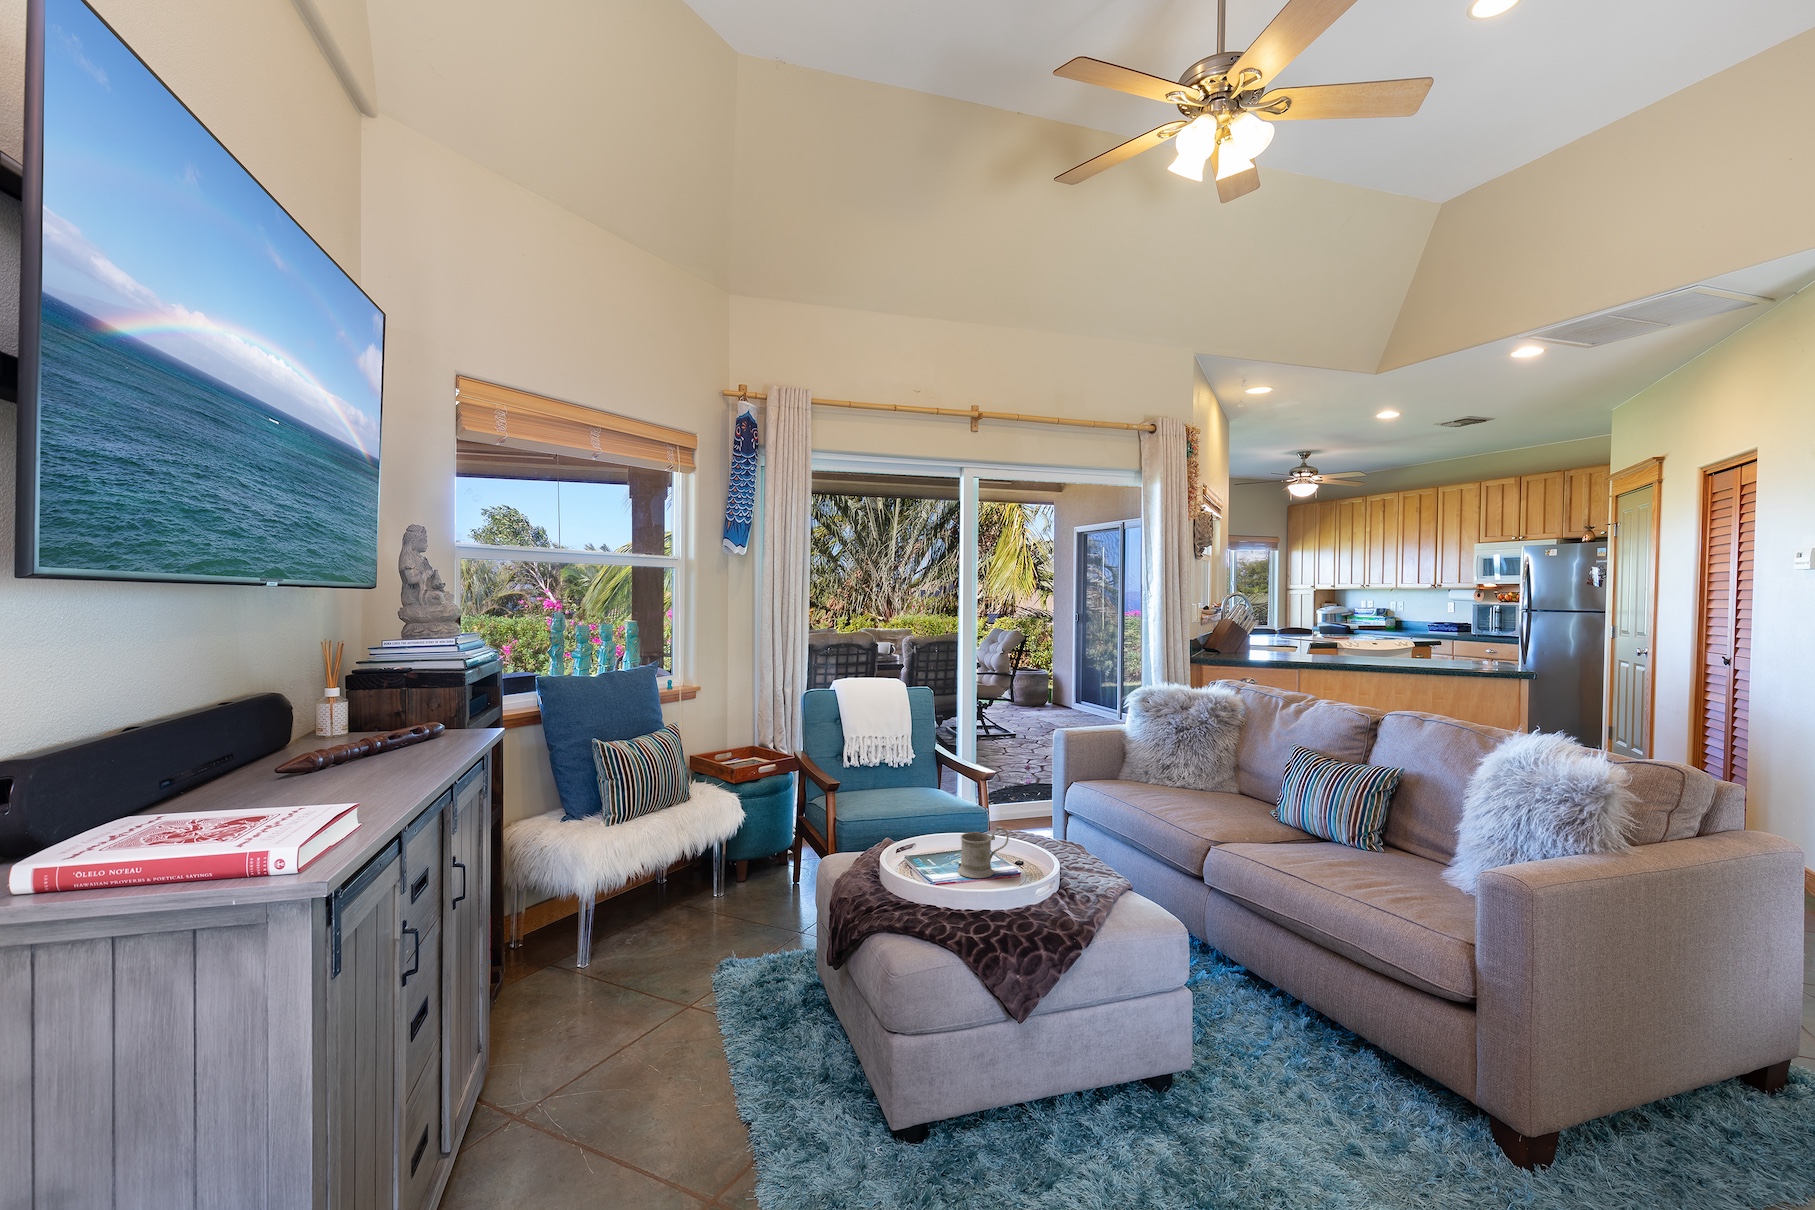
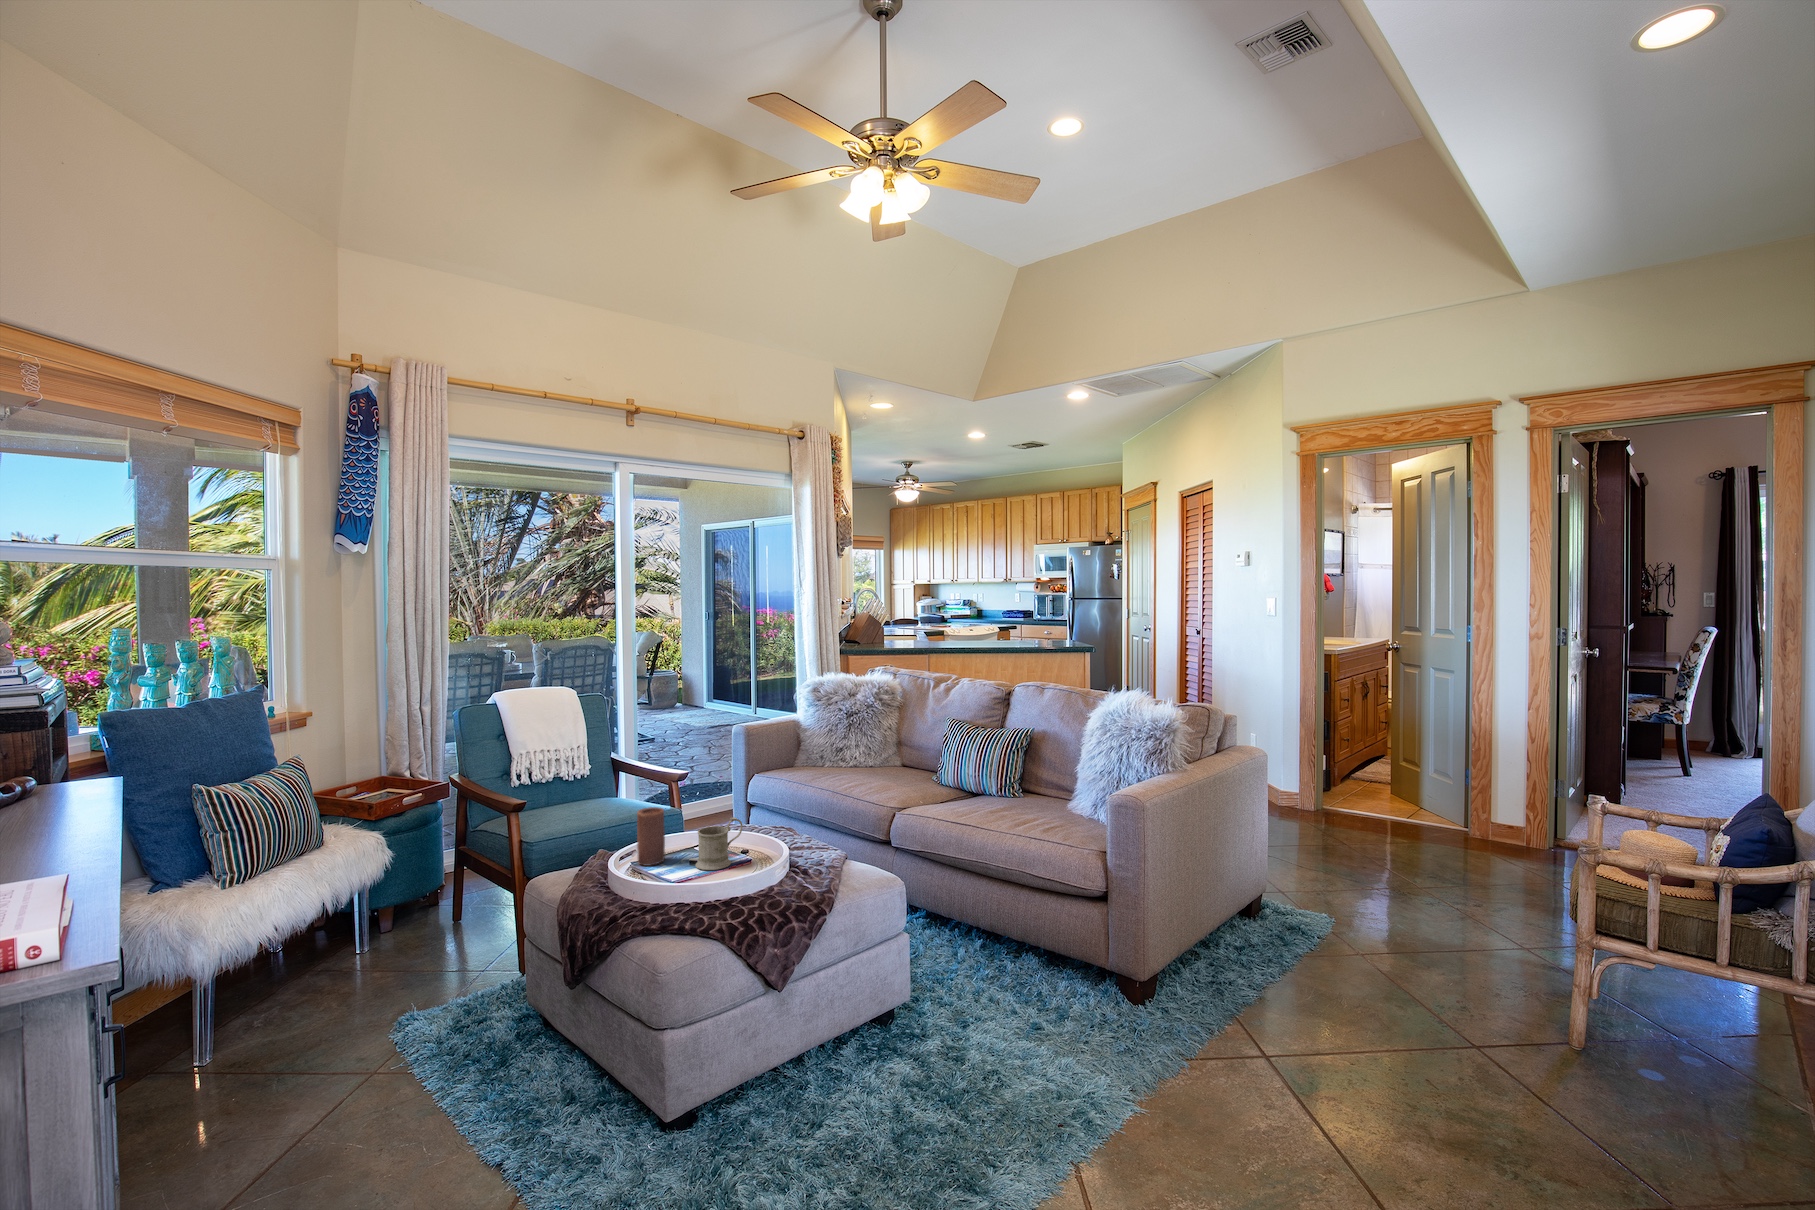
candle: none [907,804,933,862] -> present [637,807,665,866]

